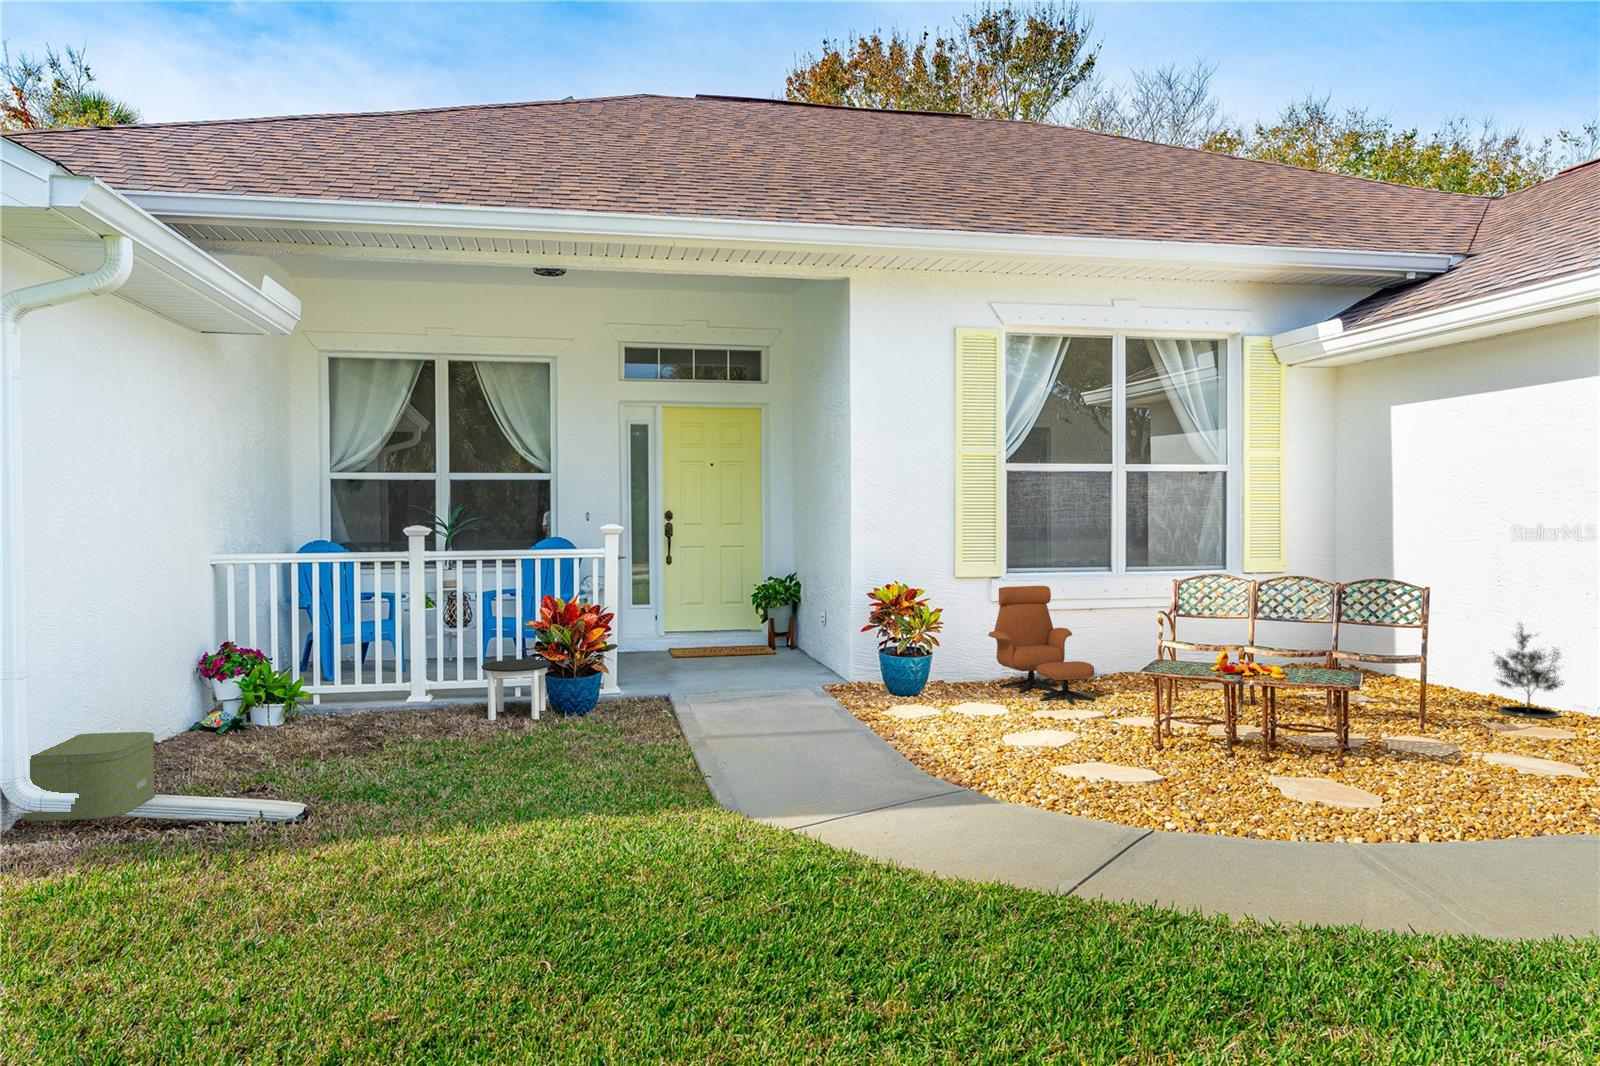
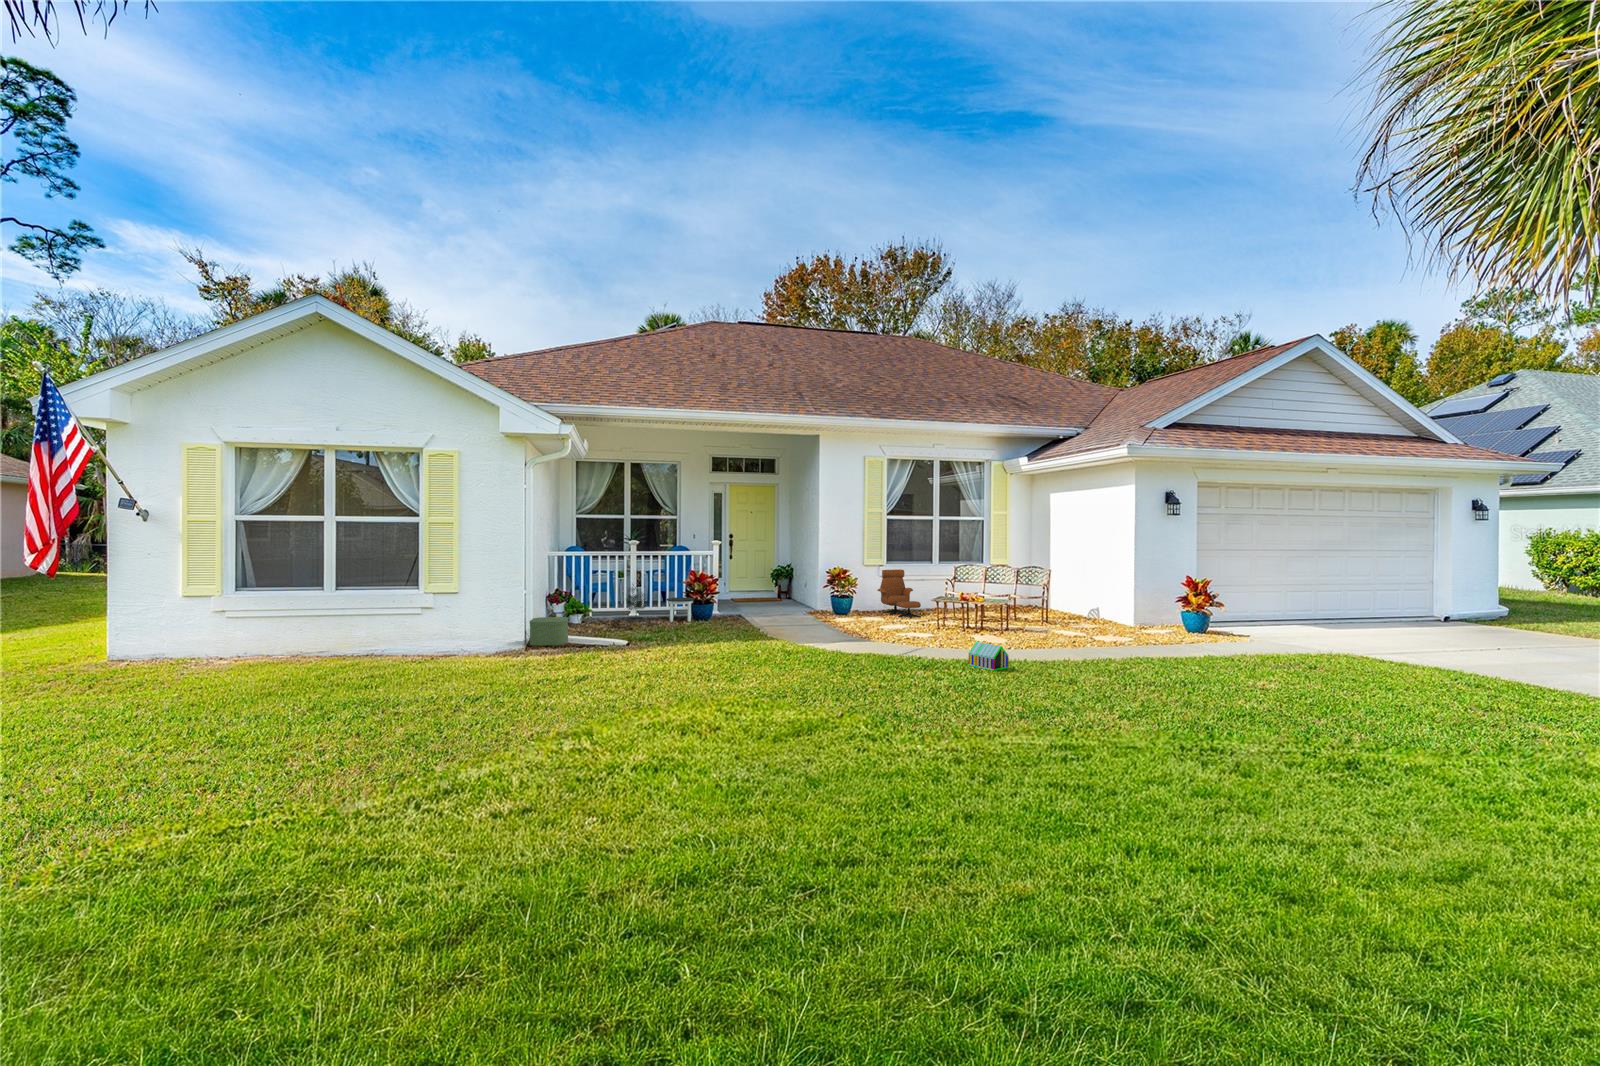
potted tree: present [1492,623,1563,719] -> present [626,585,646,621]
toy house: none [1345,849,1500,974] -> present [969,642,1008,671]

